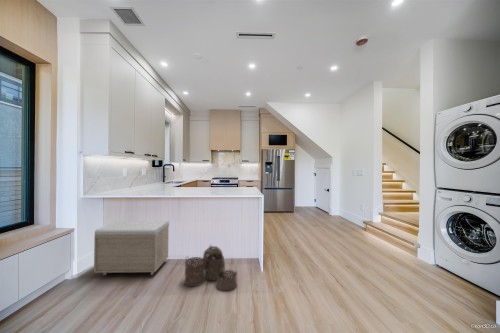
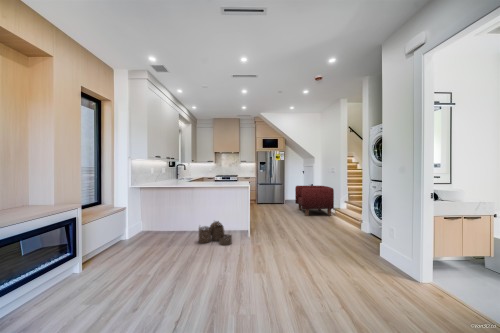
armchair: none [312,191,364,231] -> present [295,186,334,216]
storage bench: present [94,221,169,275] -> none [139,204,186,238]

